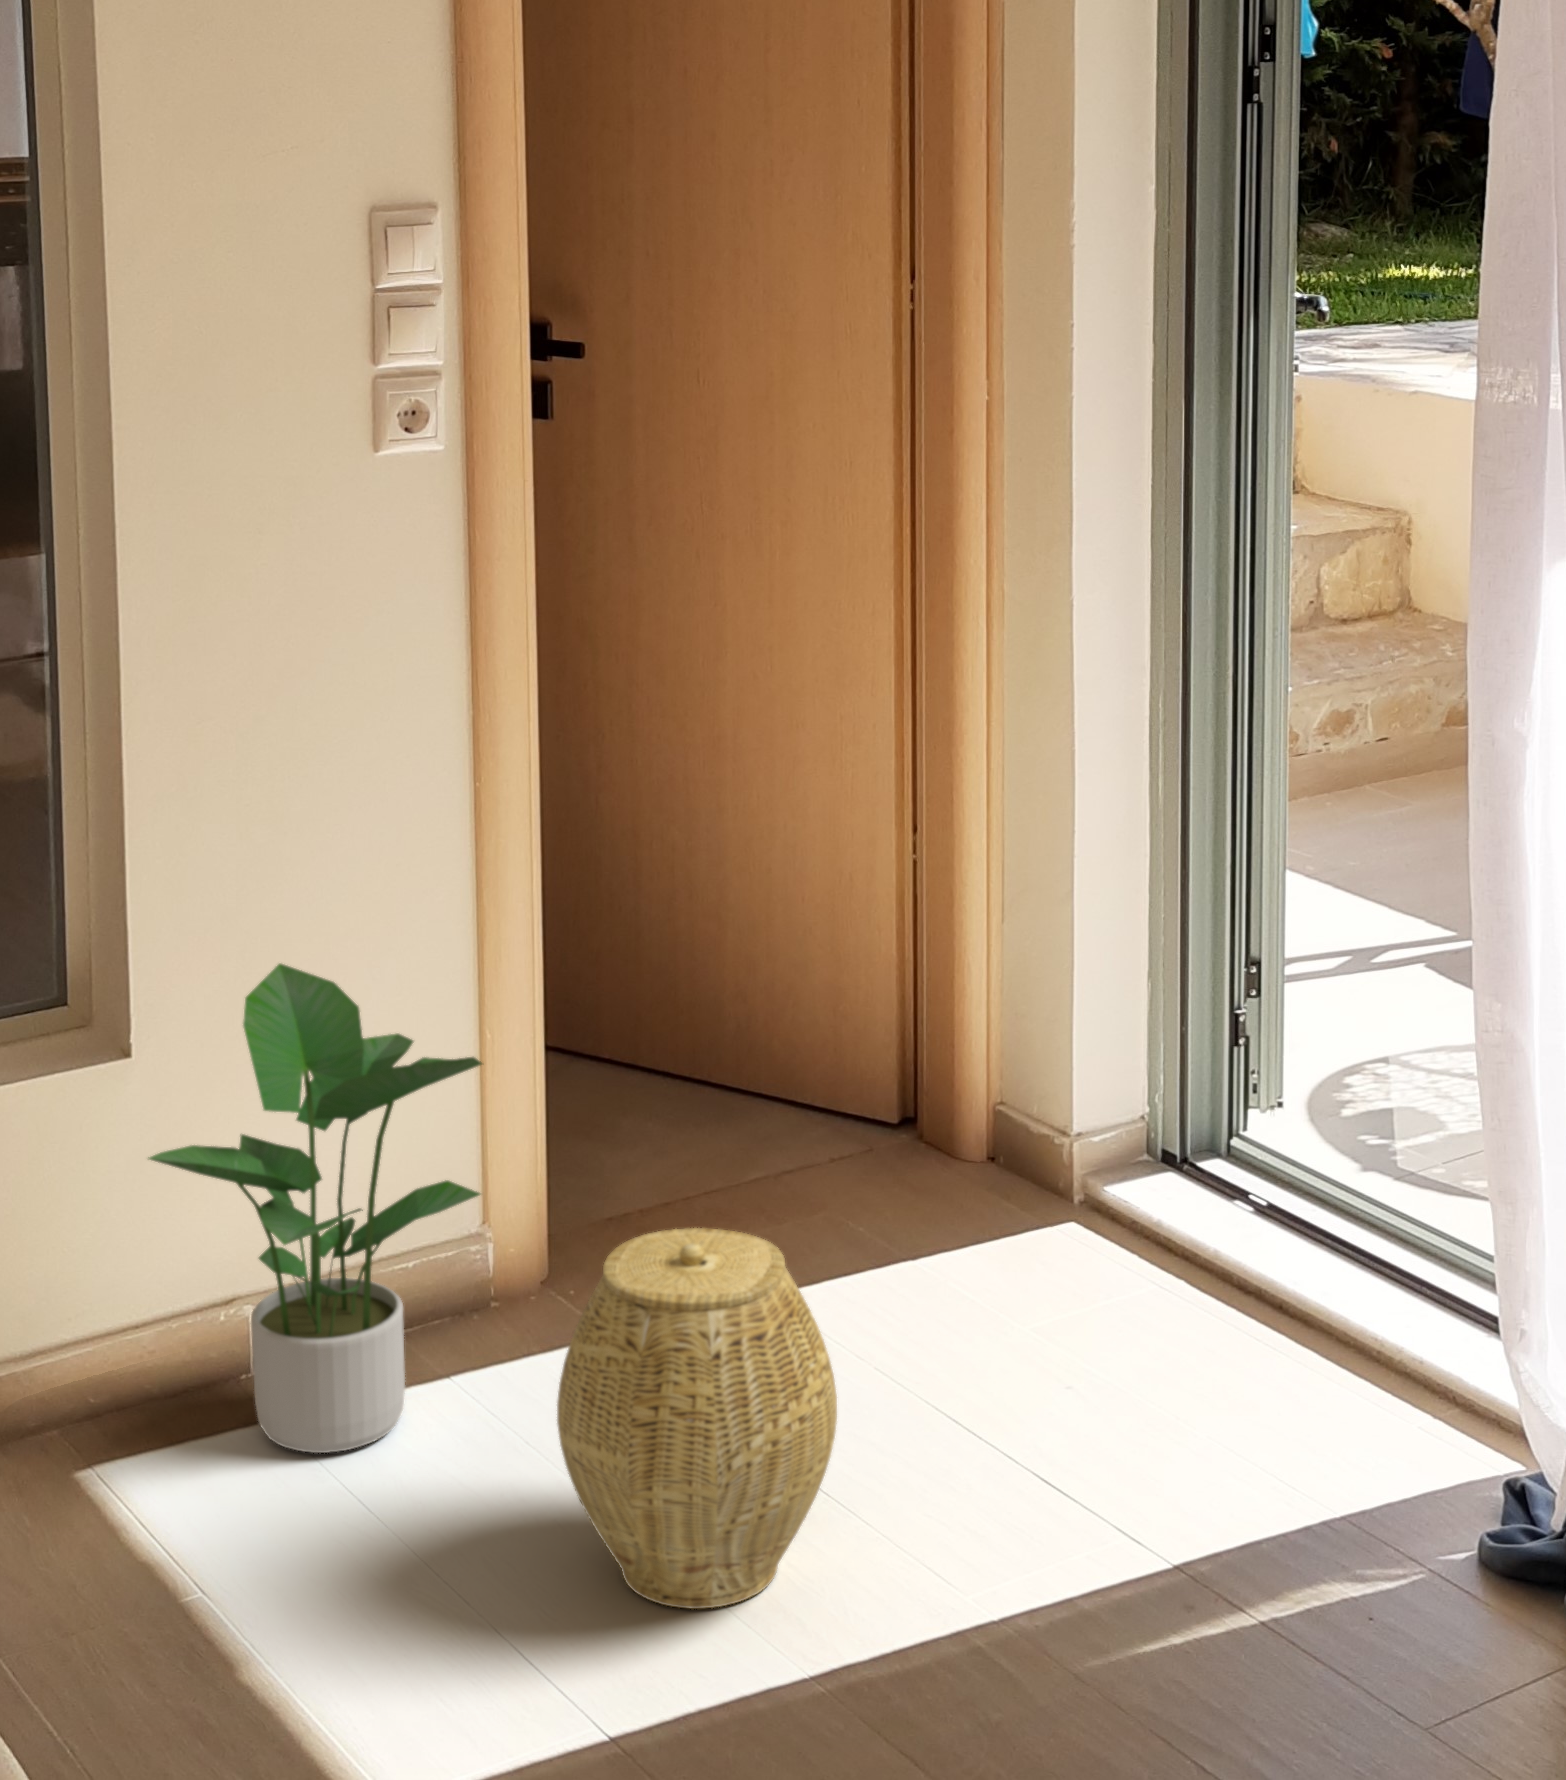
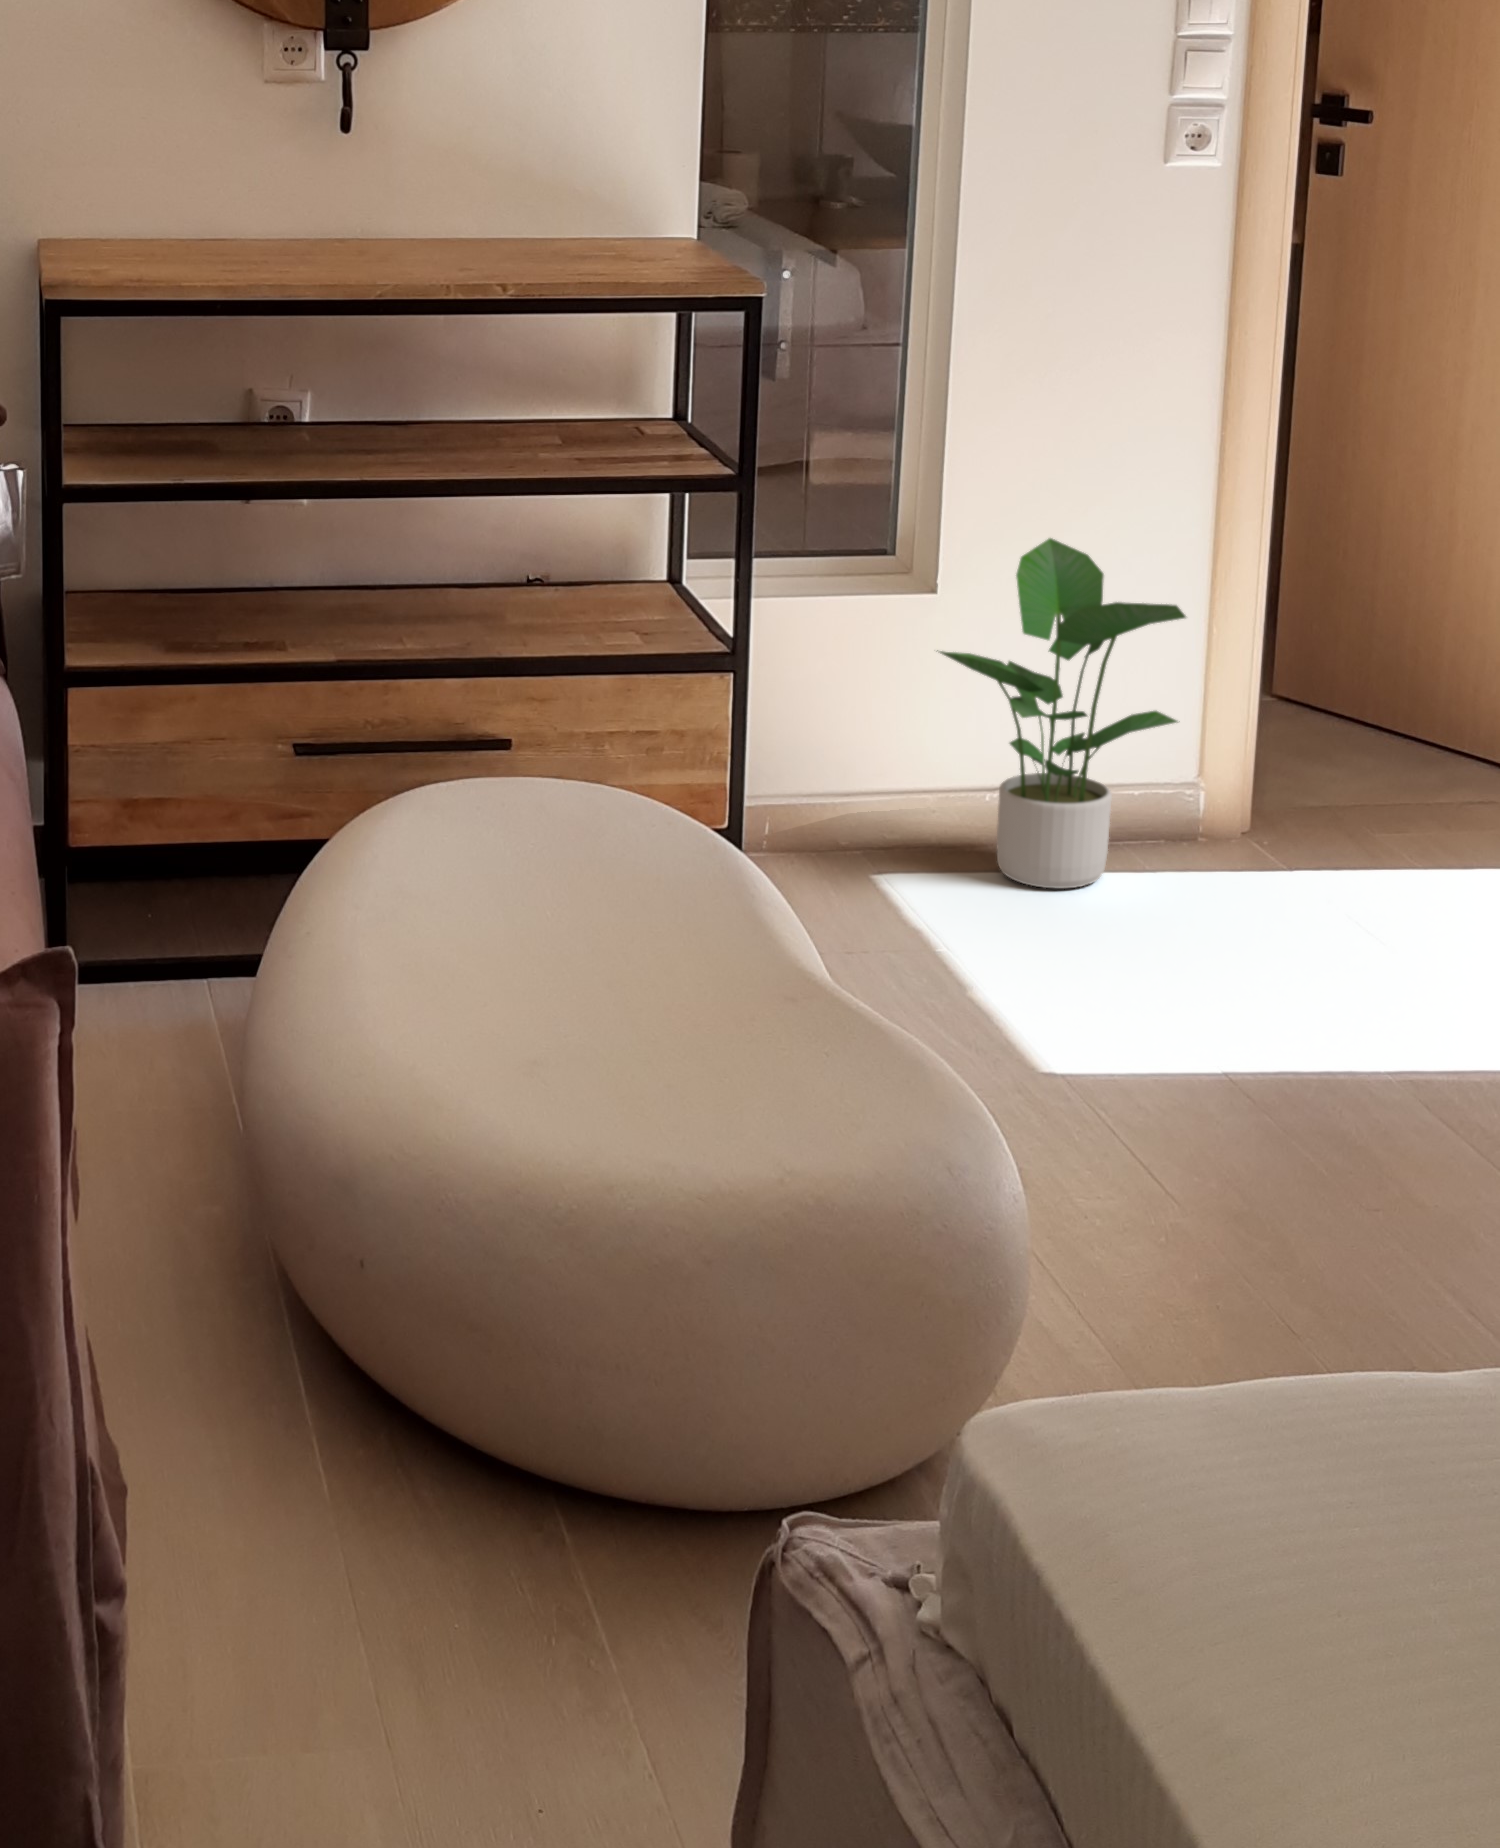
woven basket: present [557,1228,837,1609] -> none [1199,740,1412,1005]

